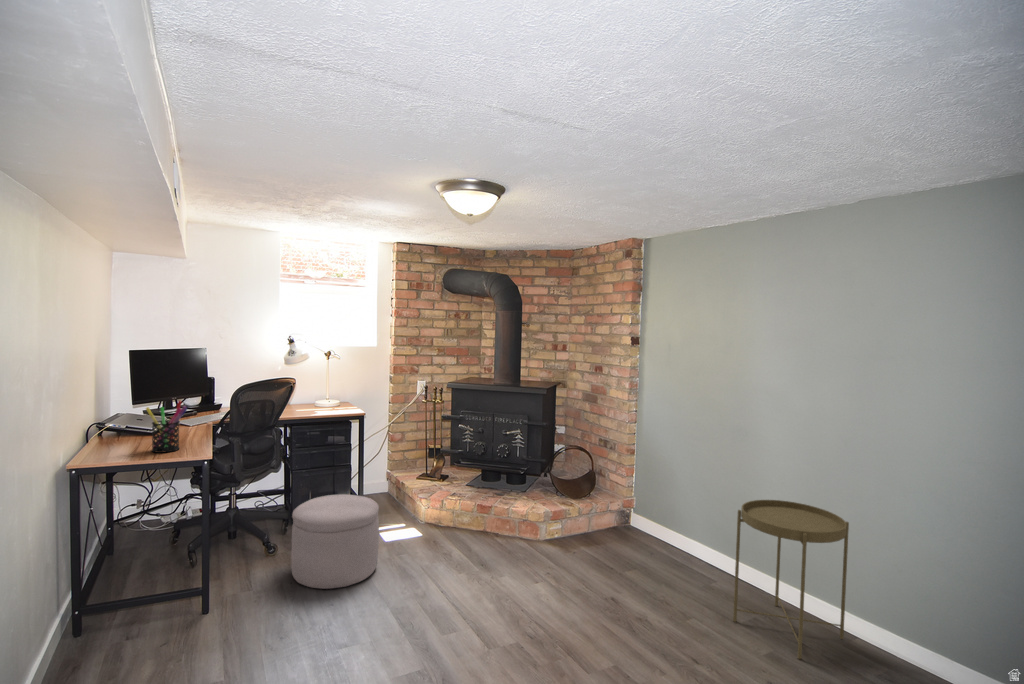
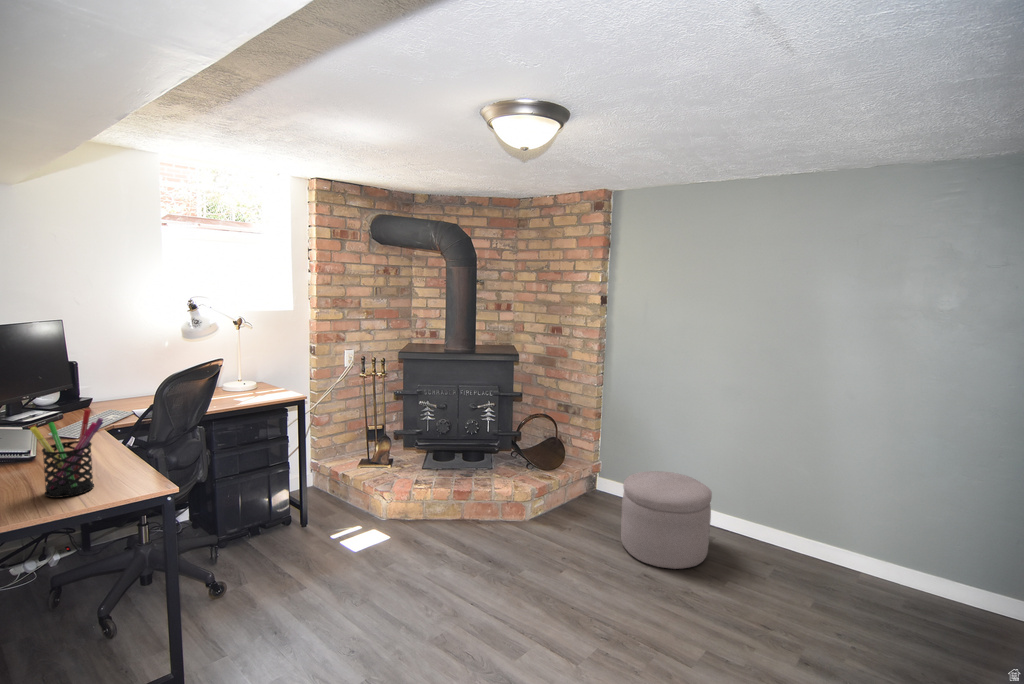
ottoman: present [291,494,379,589] -> present [621,471,712,569]
side table: present [733,500,849,659] -> none [757,454,865,602]

